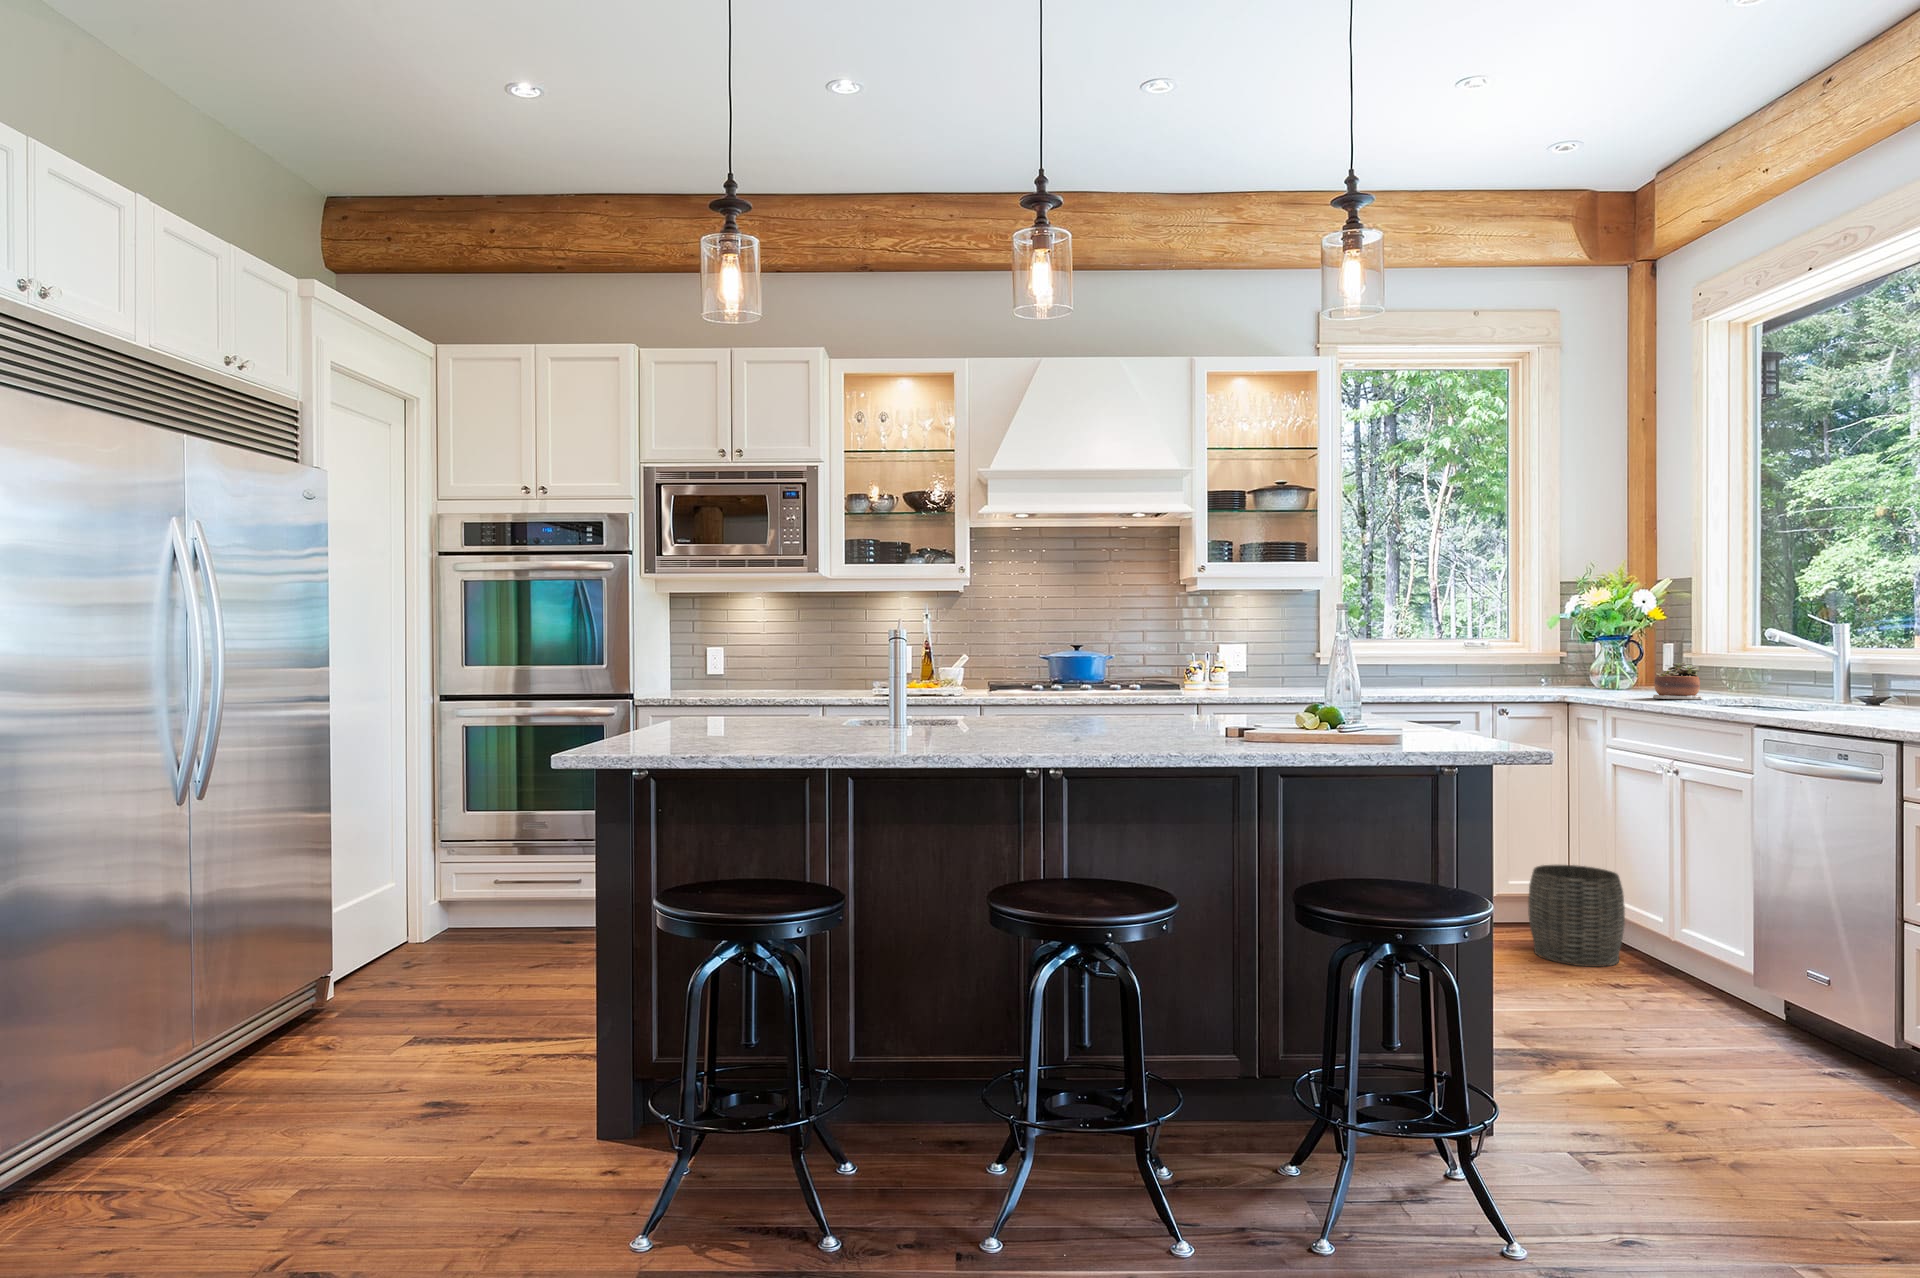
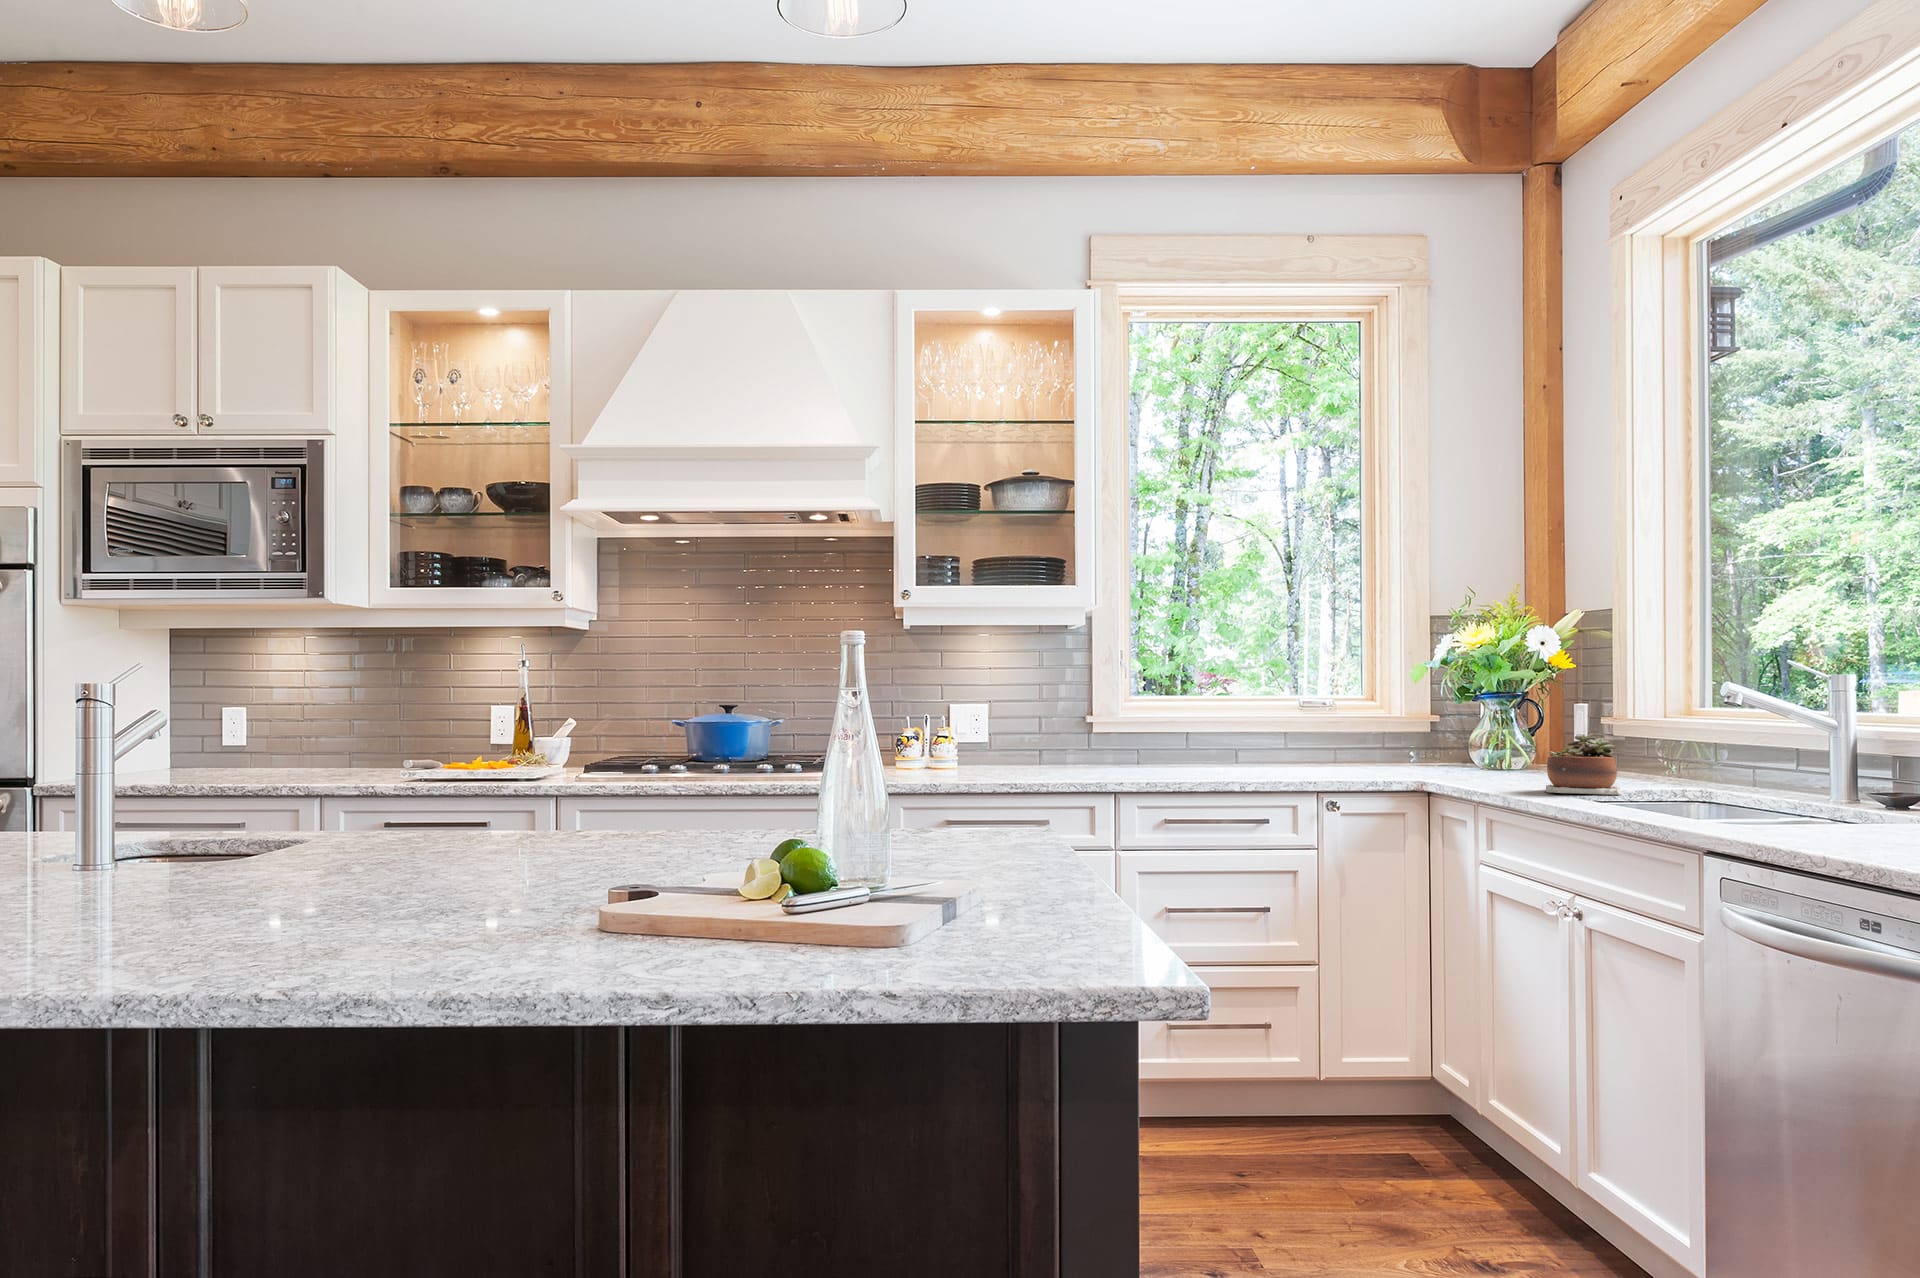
woven basket: present [1528,865,1625,967] -> none [1366,1047,1510,1228]

